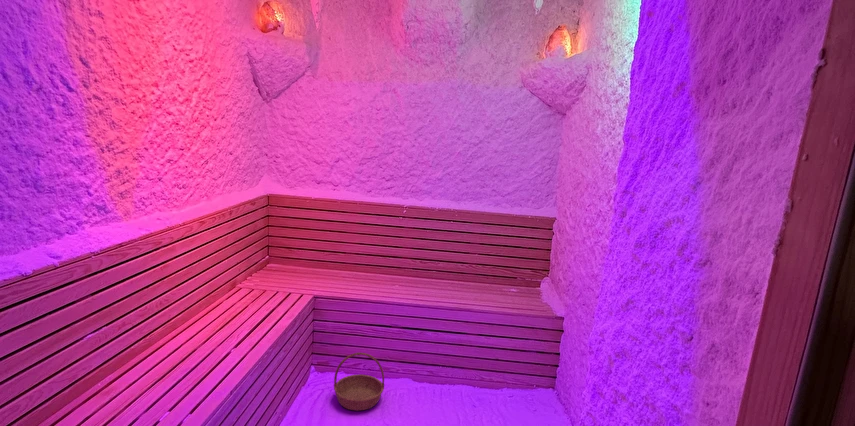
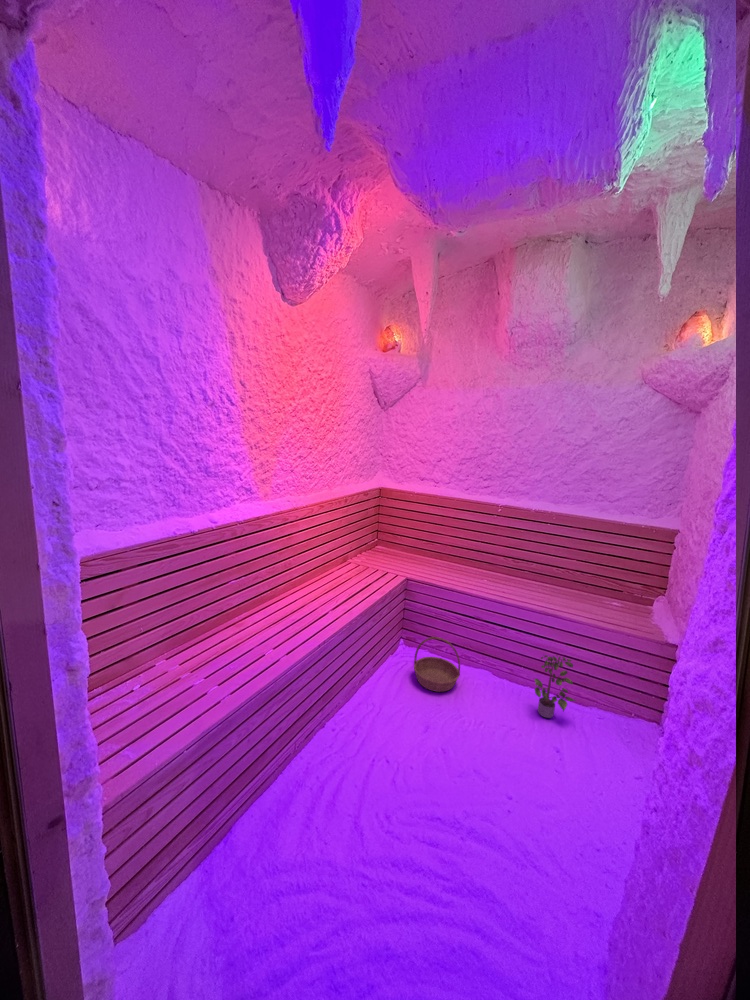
potted plant: none [456,344,493,407] -> present [535,655,575,718]

